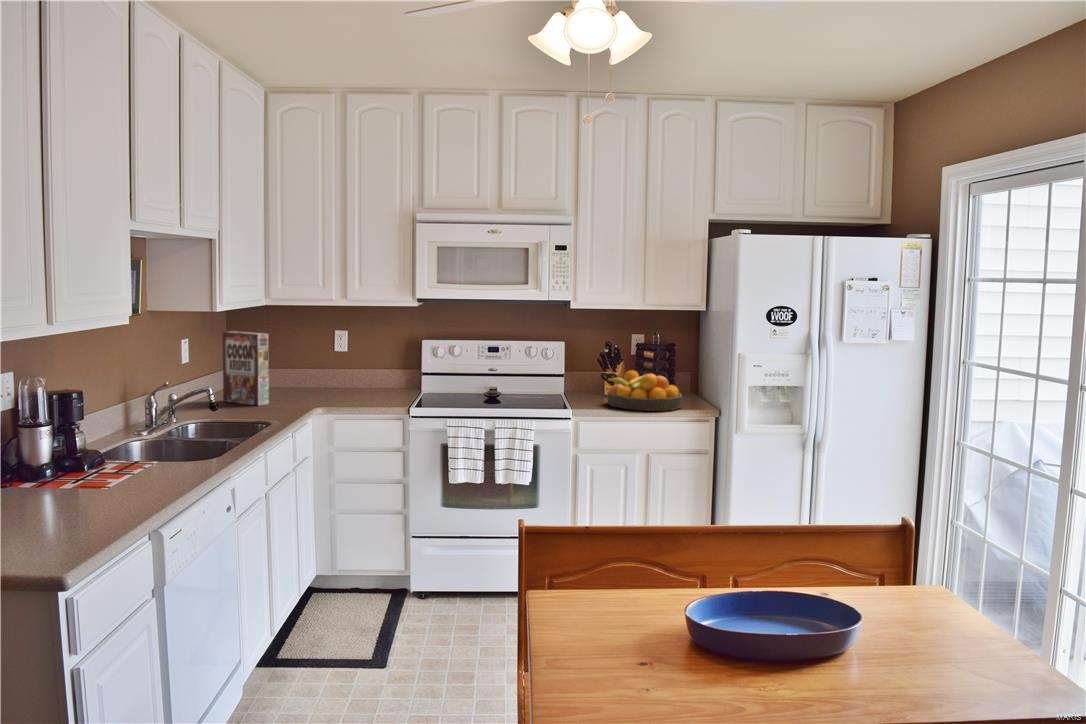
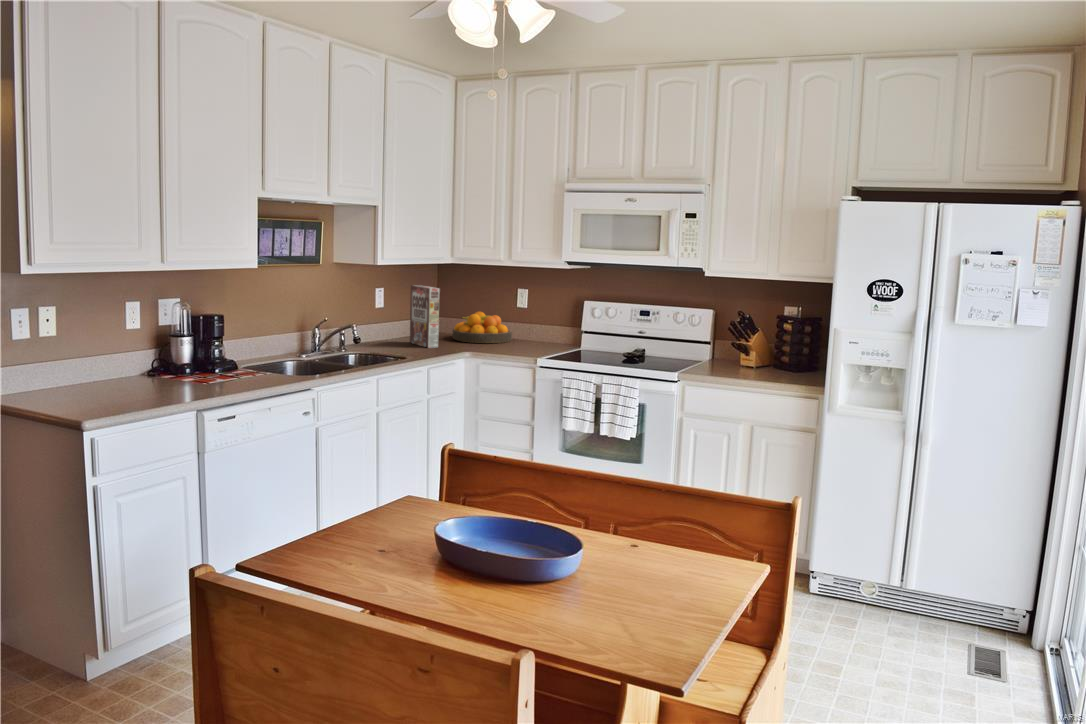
fruit bowl: present [607,370,682,411] -> present [452,312,512,343]

